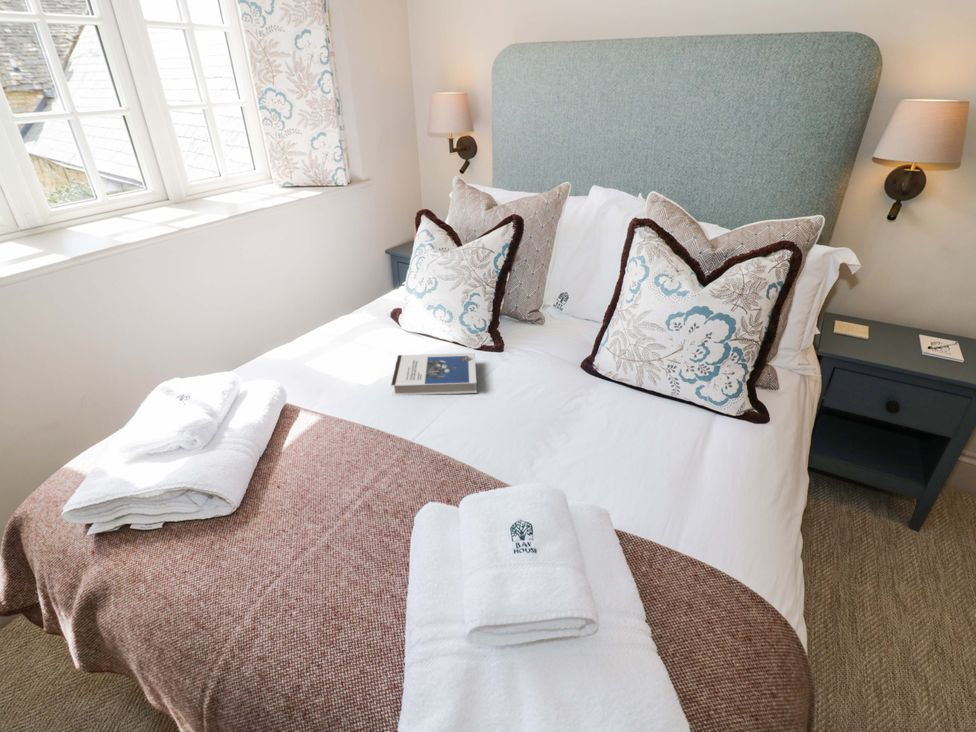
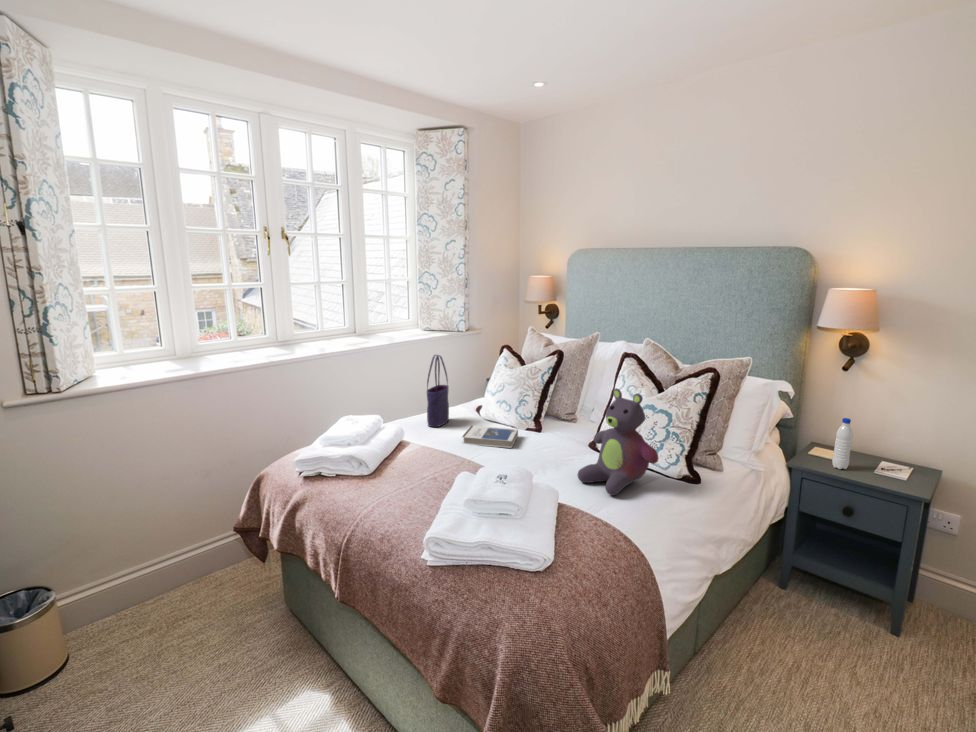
tote bag: none [309,240,355,363] -> present [427,355,449,427]
water bottle: none [878,291,921,357] -> present [832,418,853,469]
stuffed bear: none [615,297,756,486] -> present [578,388,658,495]

